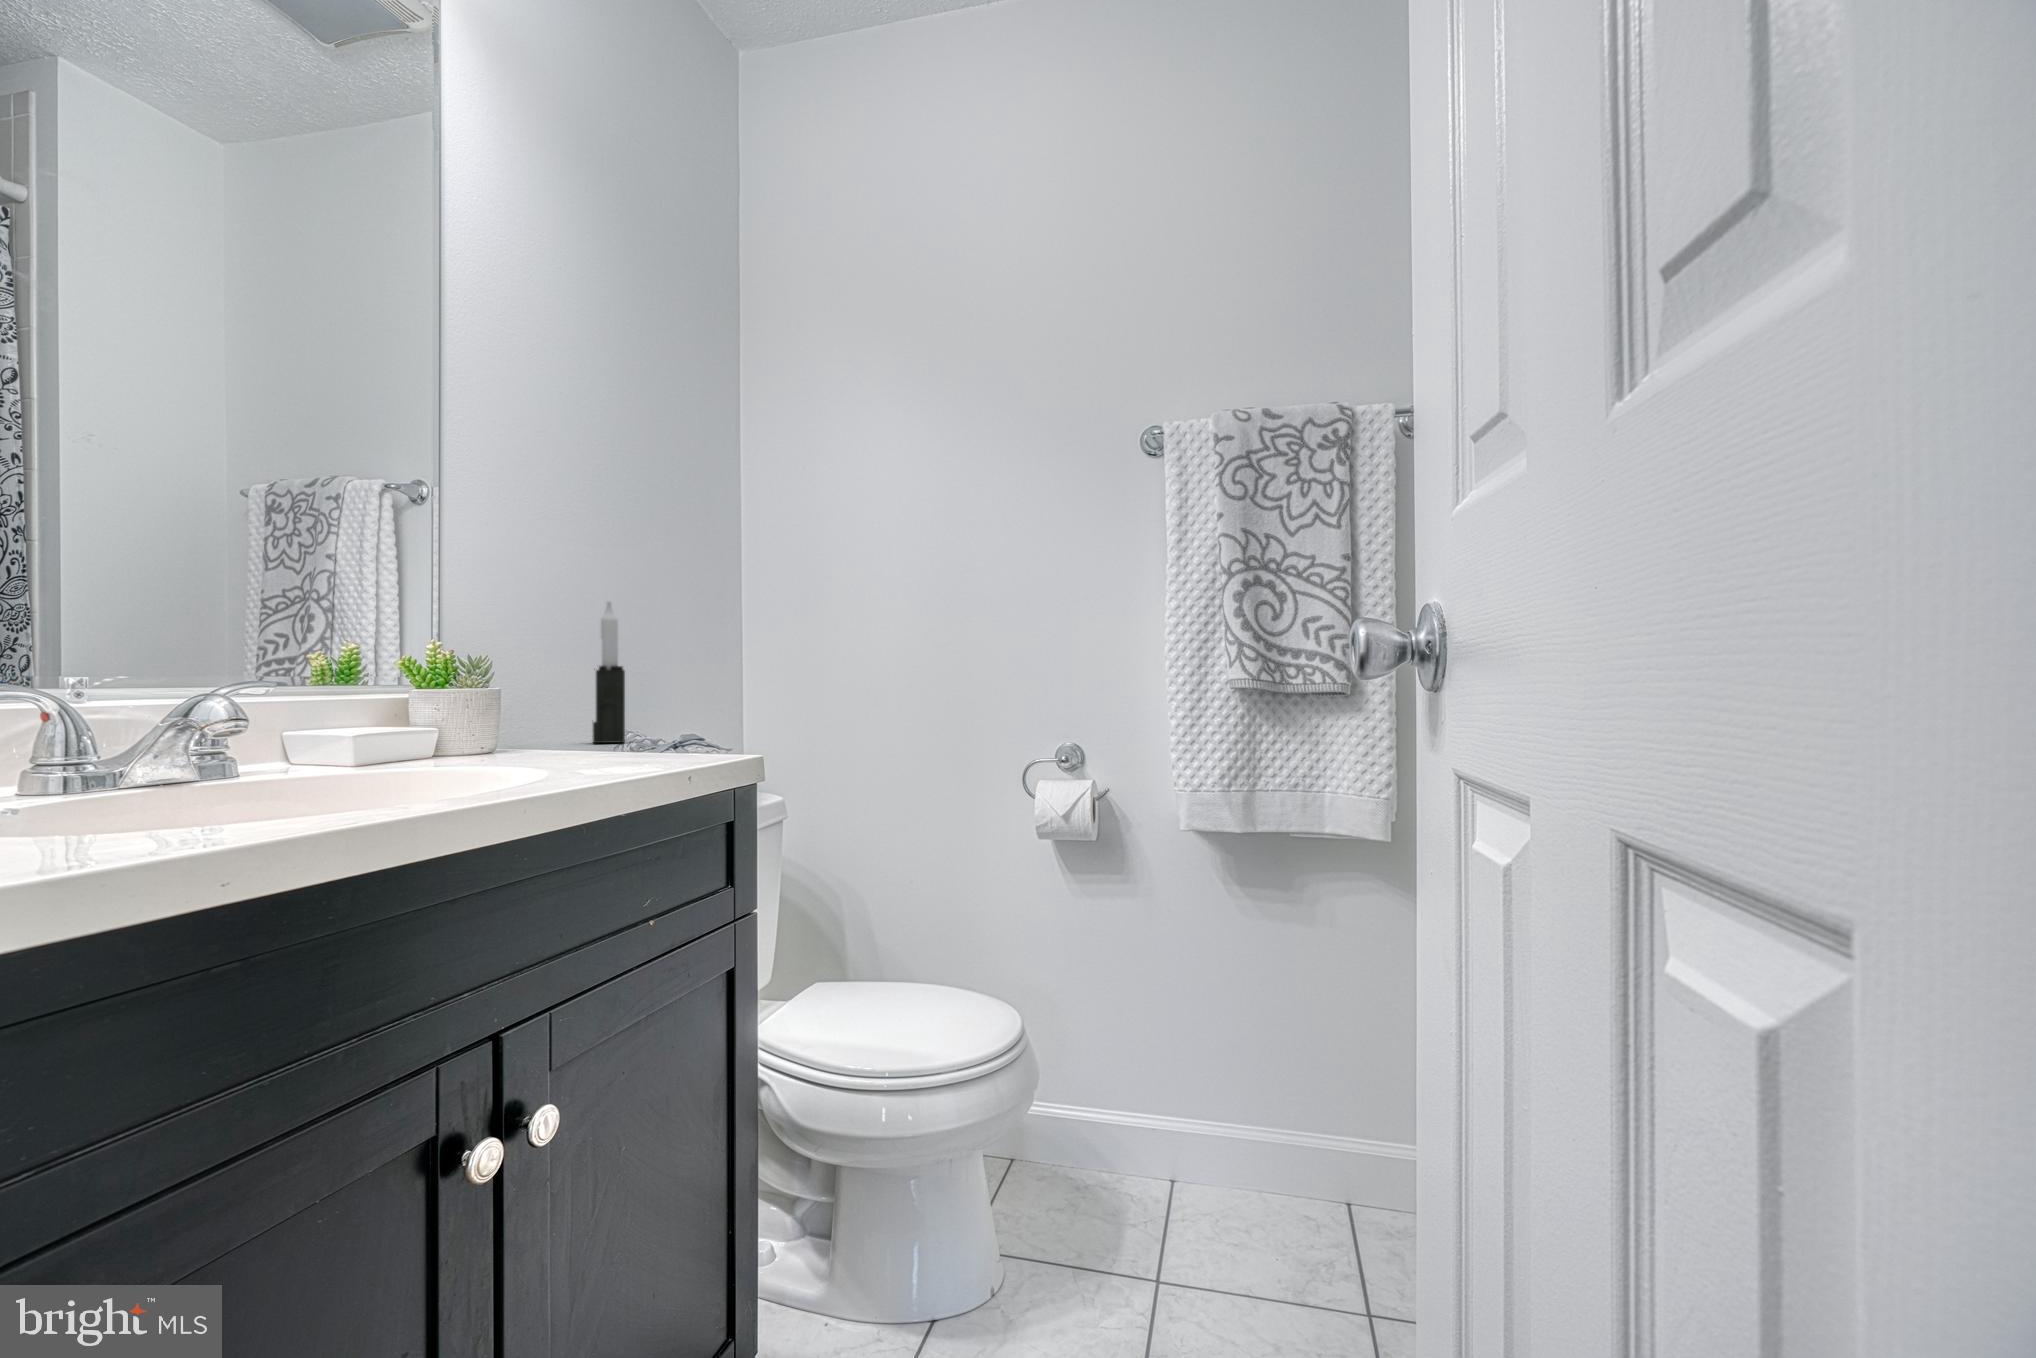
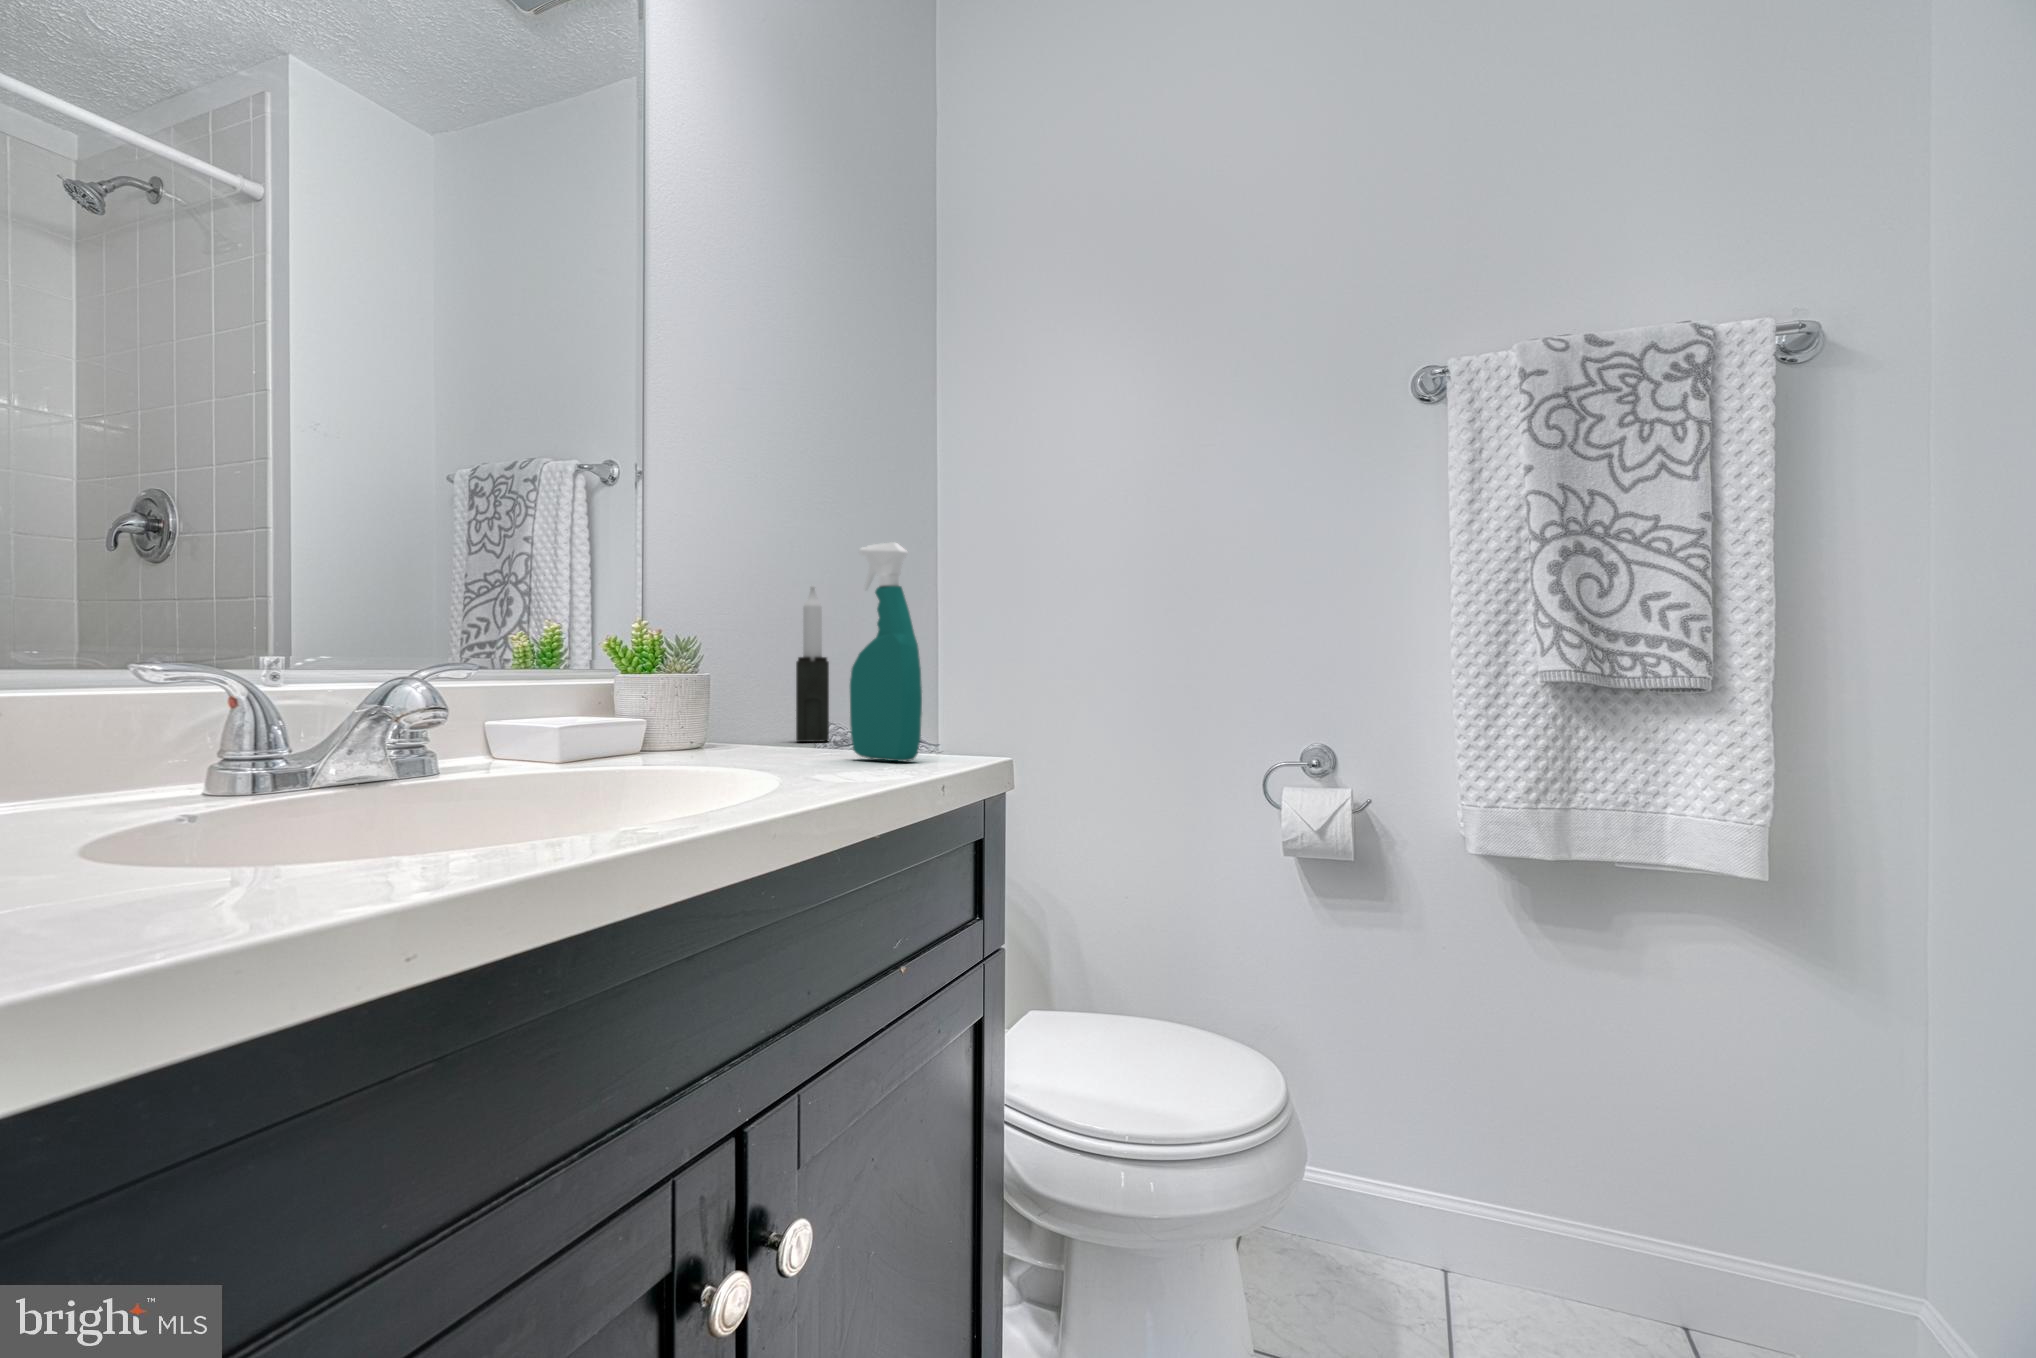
spray bottle: none [630,572,692,758] -> present [850,542,922,761]

